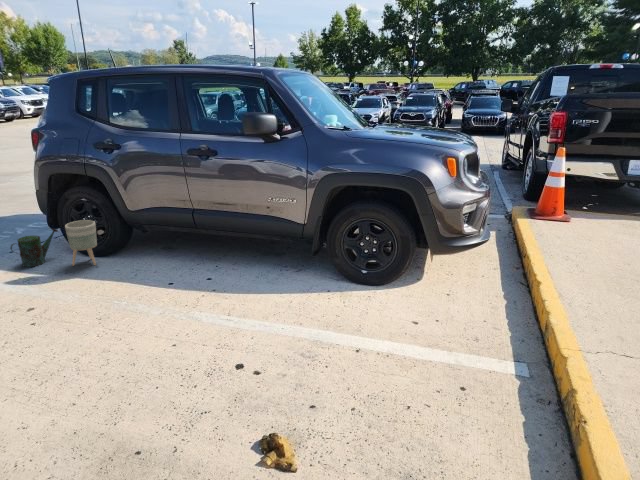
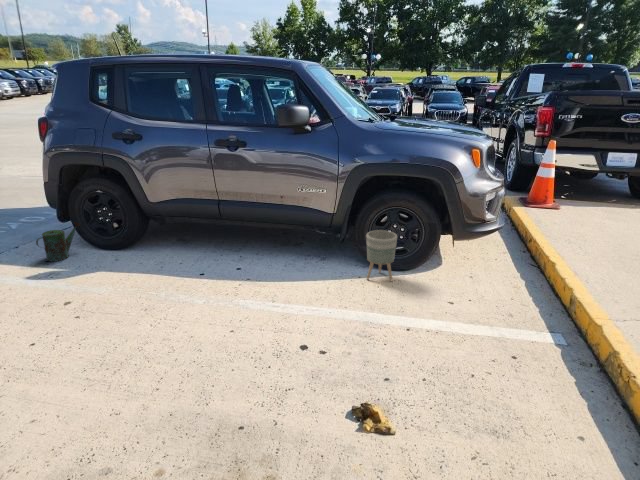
planter: present [65,220,97,266] -> present [366,230,397,281]

